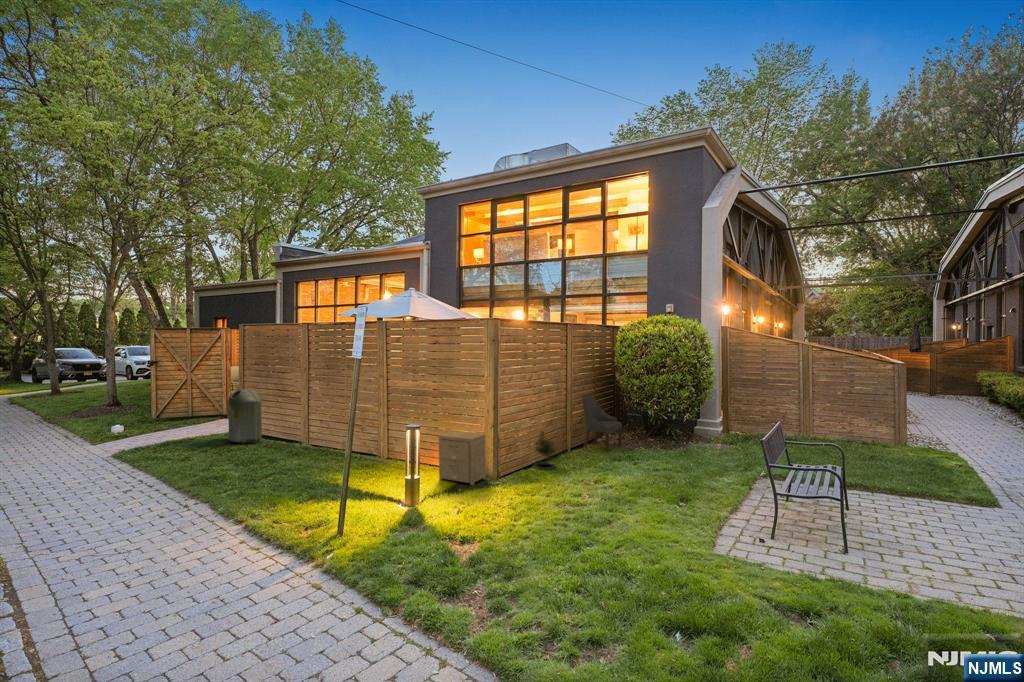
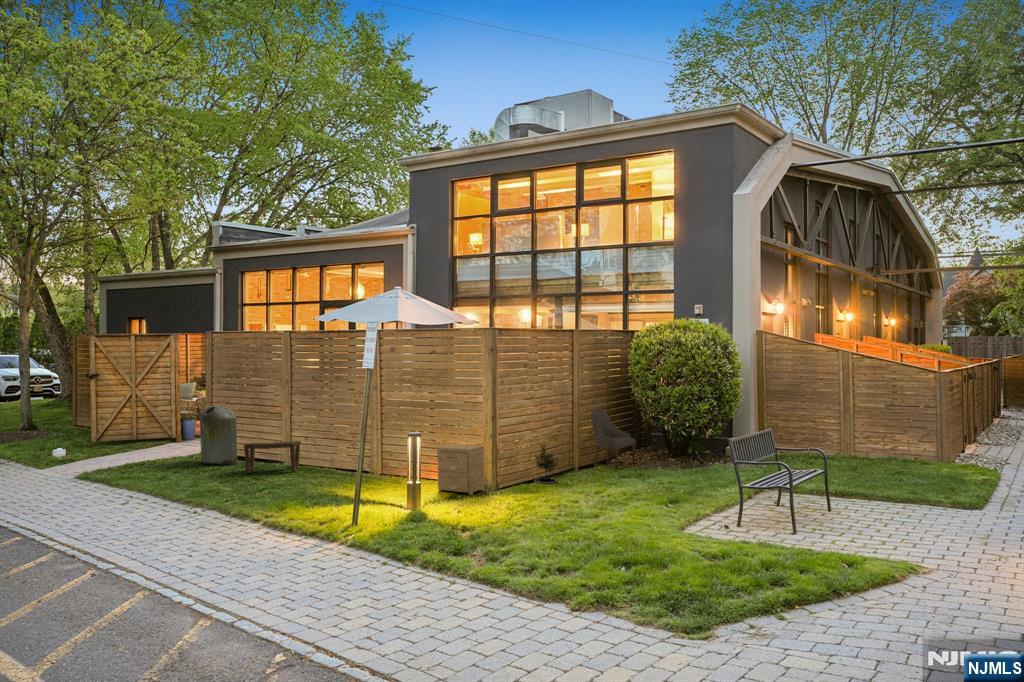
bench: none [259,423,316,454] -> present [244,441,301,473]

